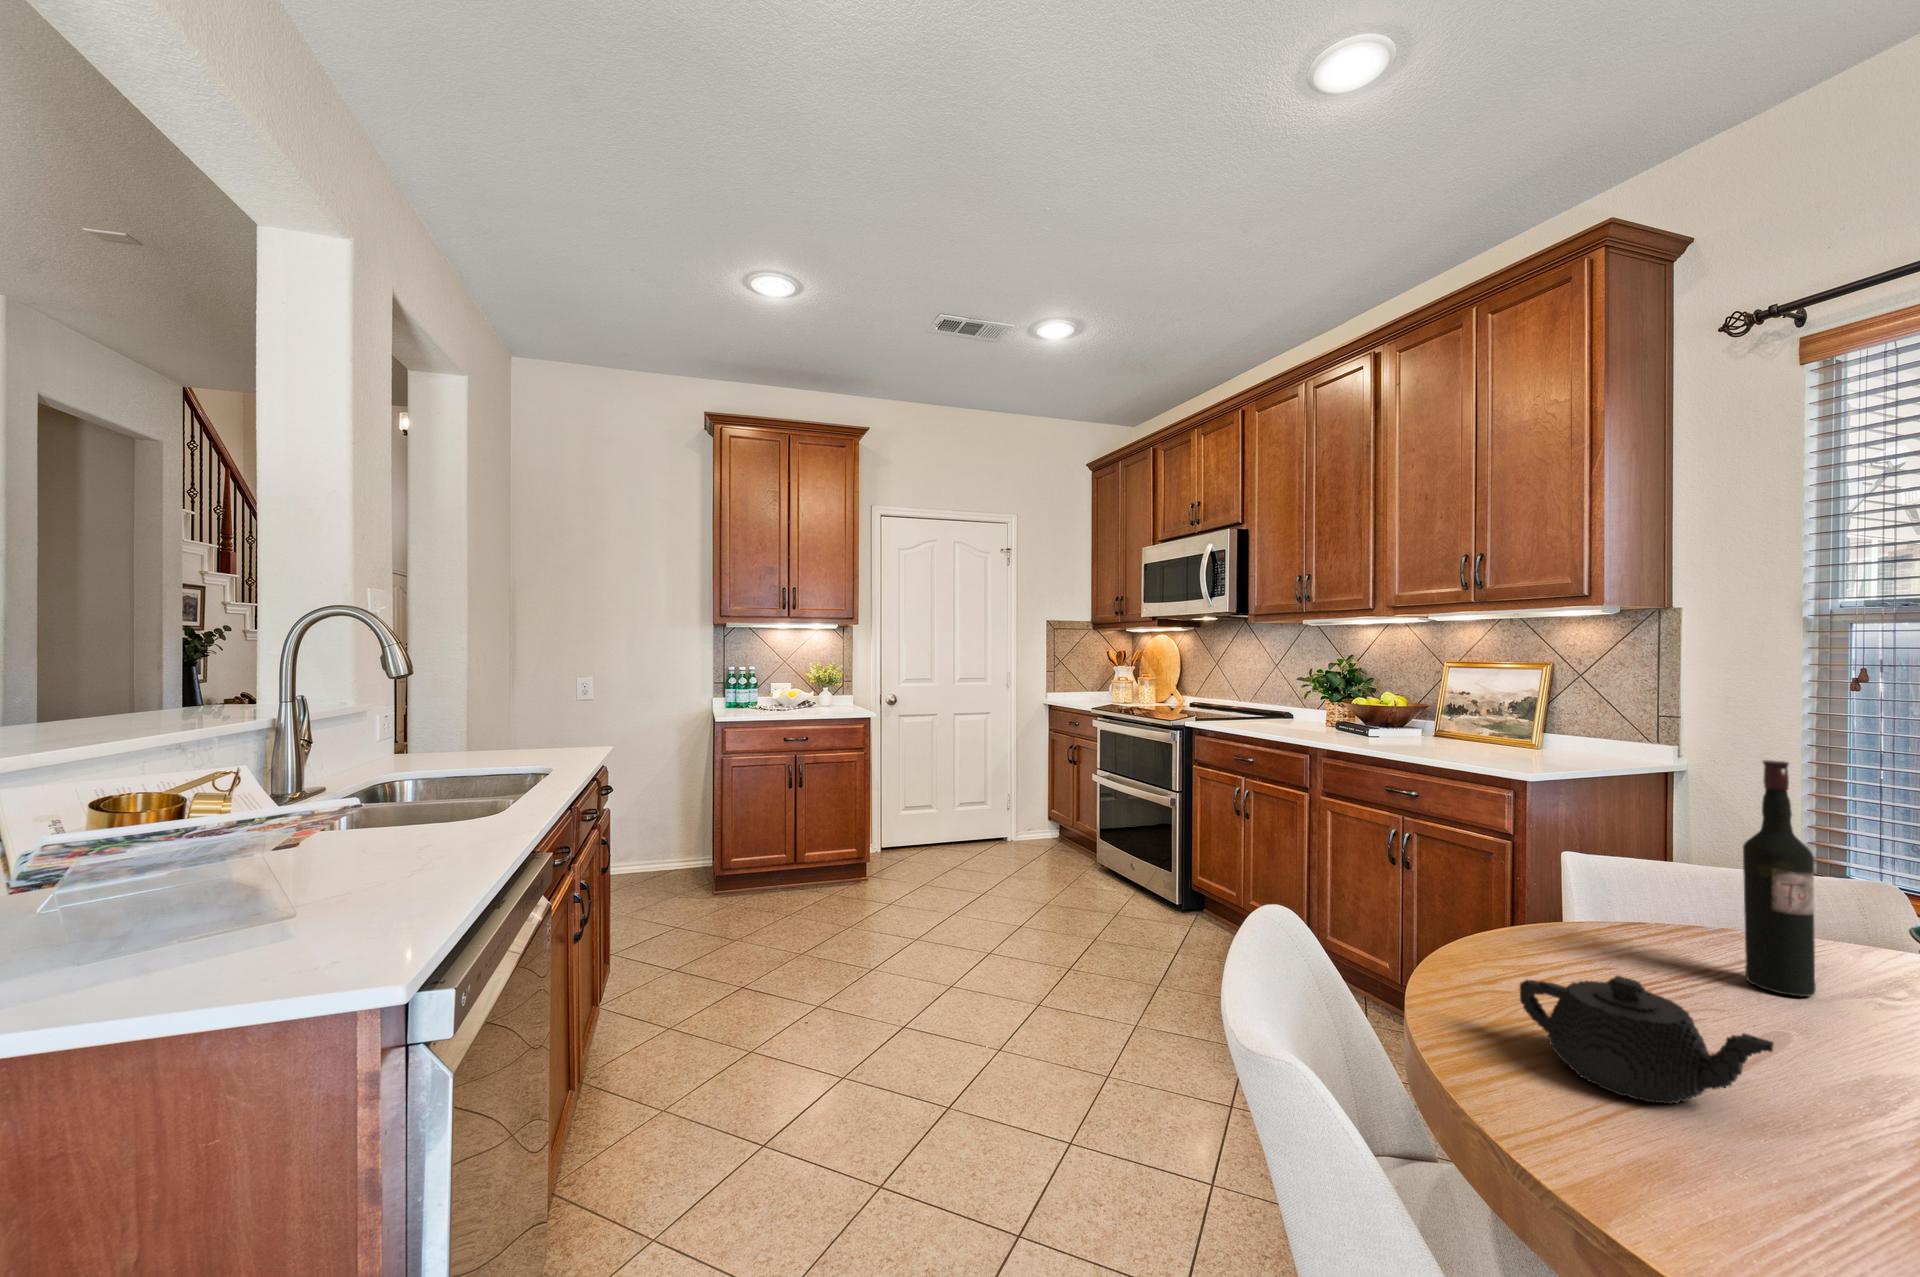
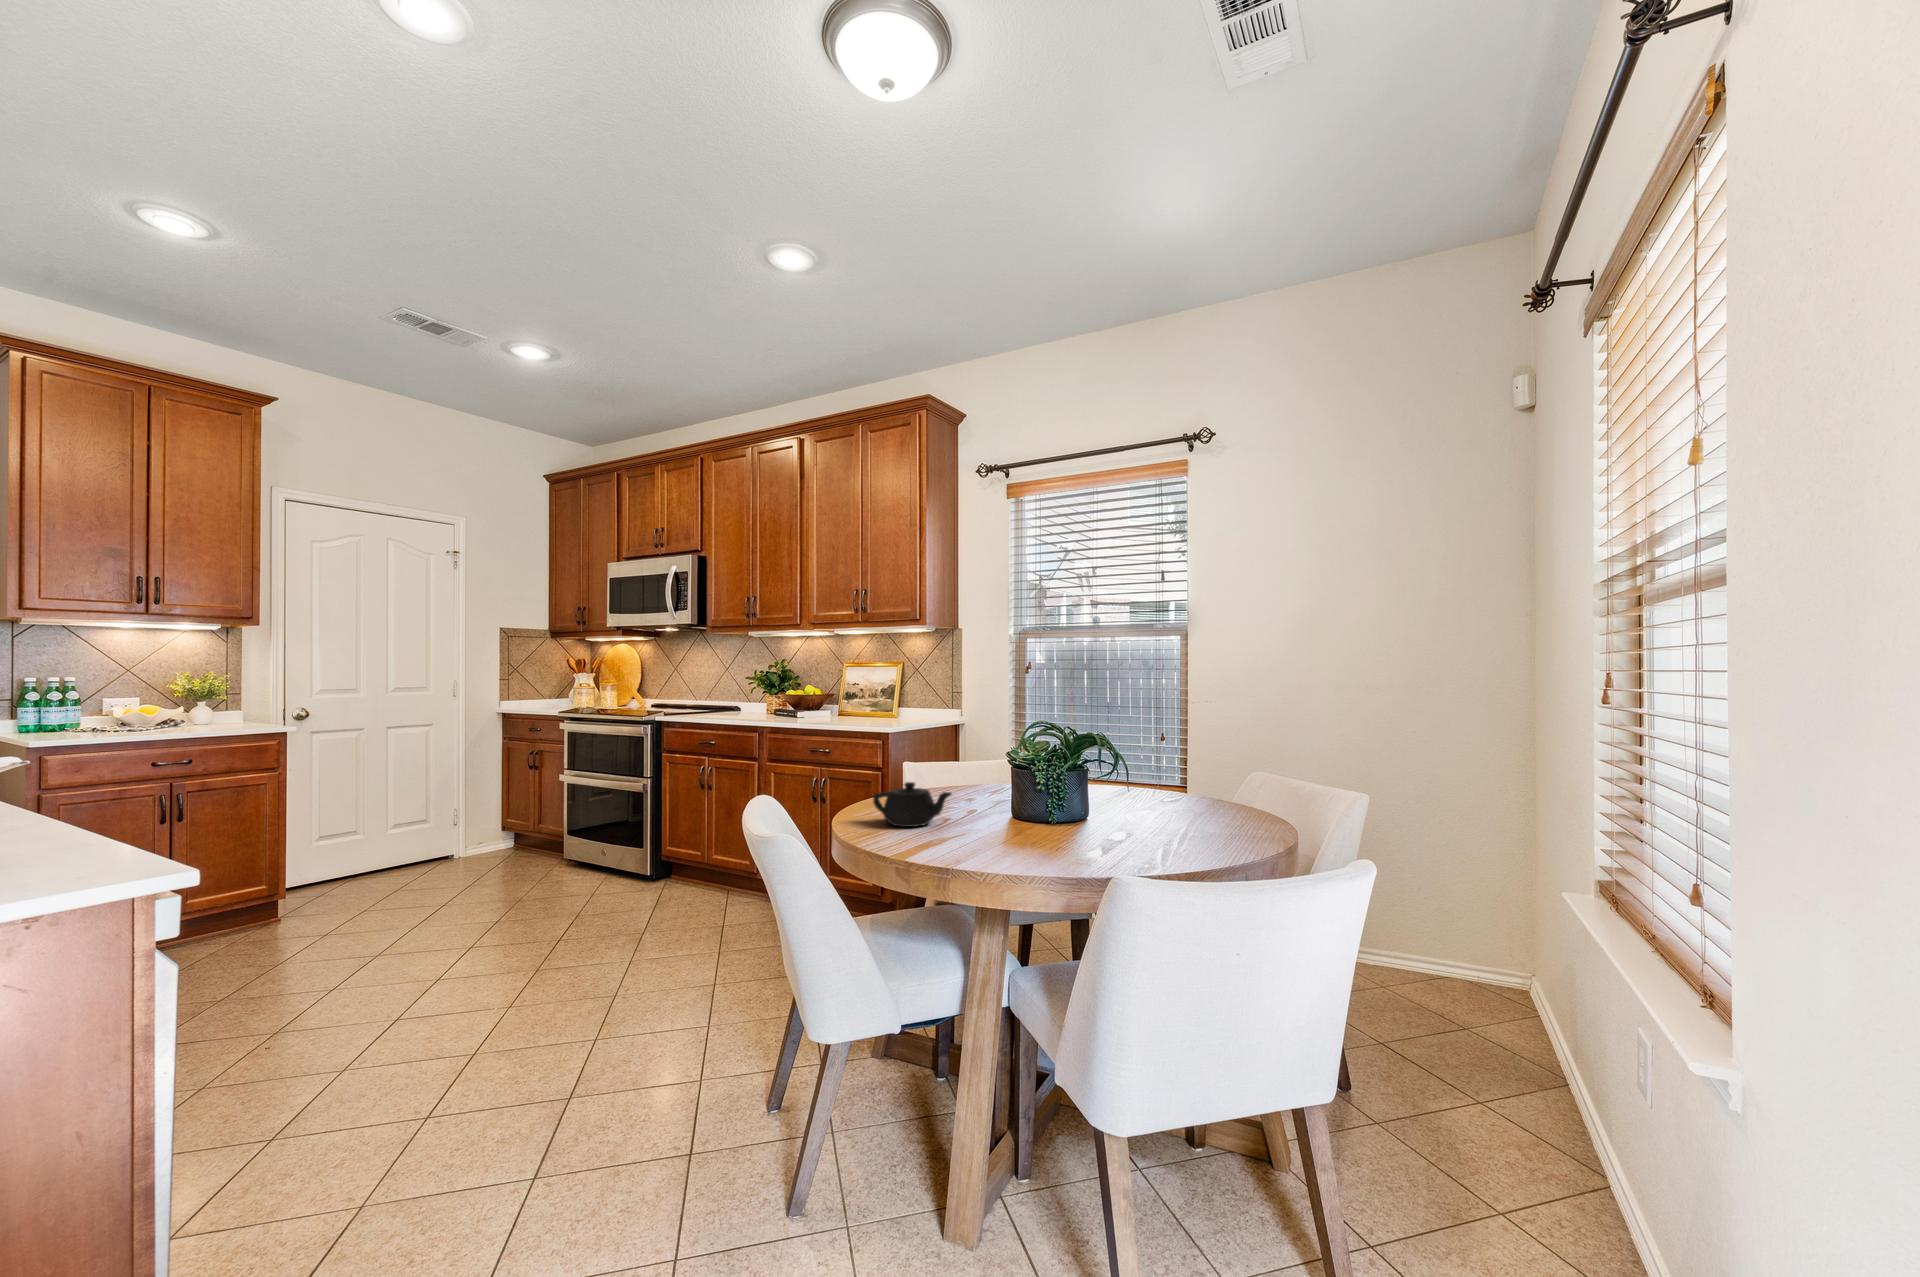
wine bottle: present [1743,760,1816,996] -> none [959,695,981,796]

